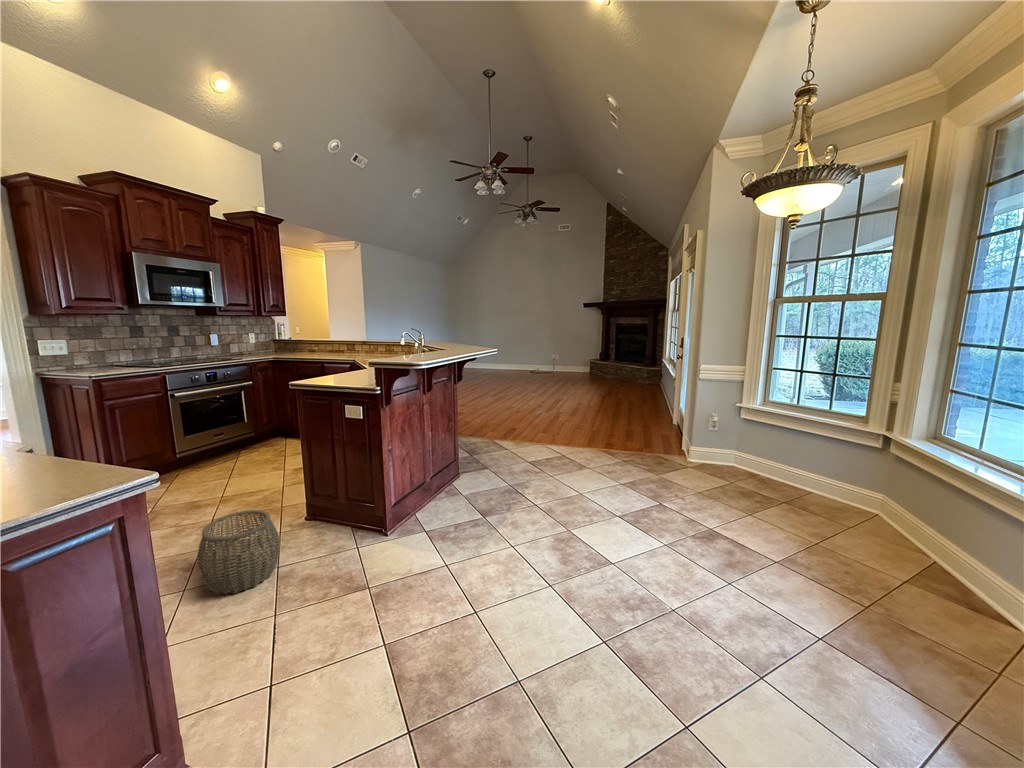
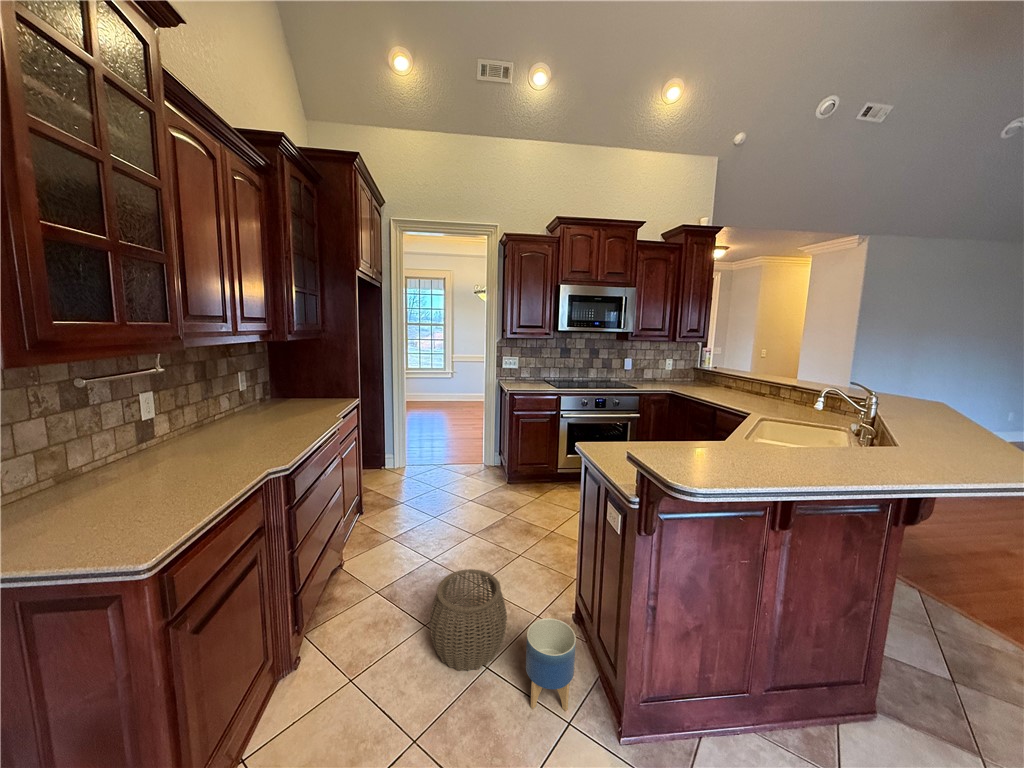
planter: none [309,501,350,562] -> present [526,618,576,711]

